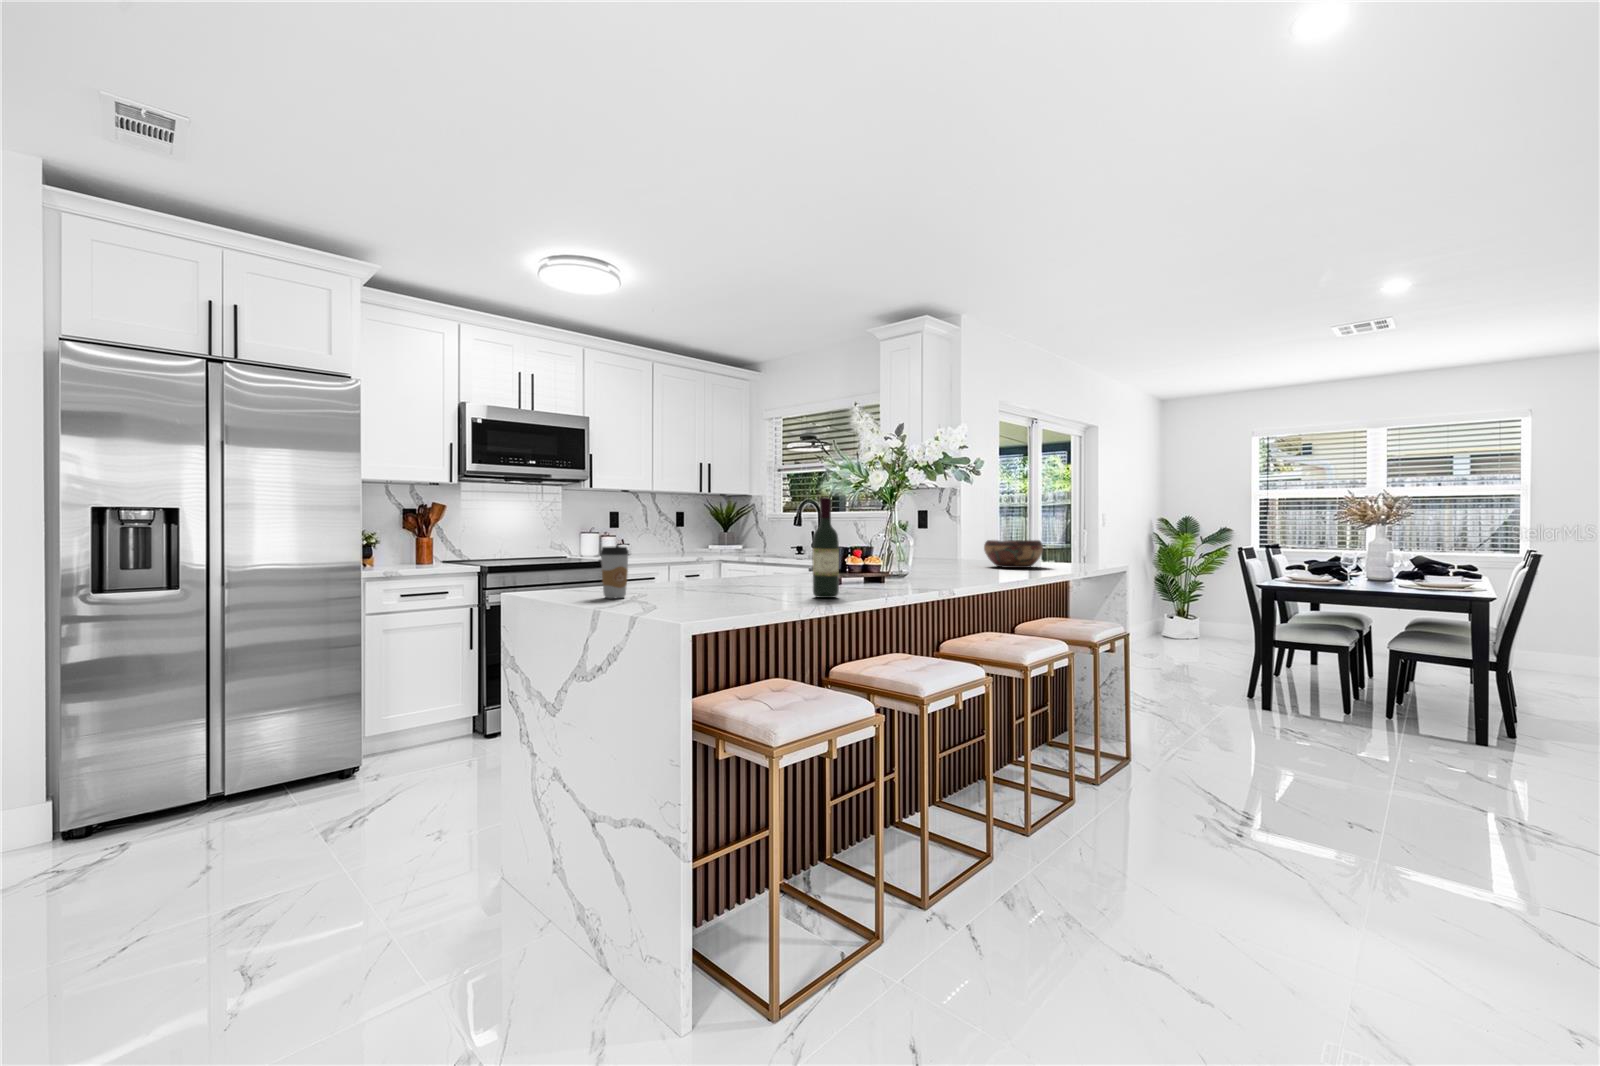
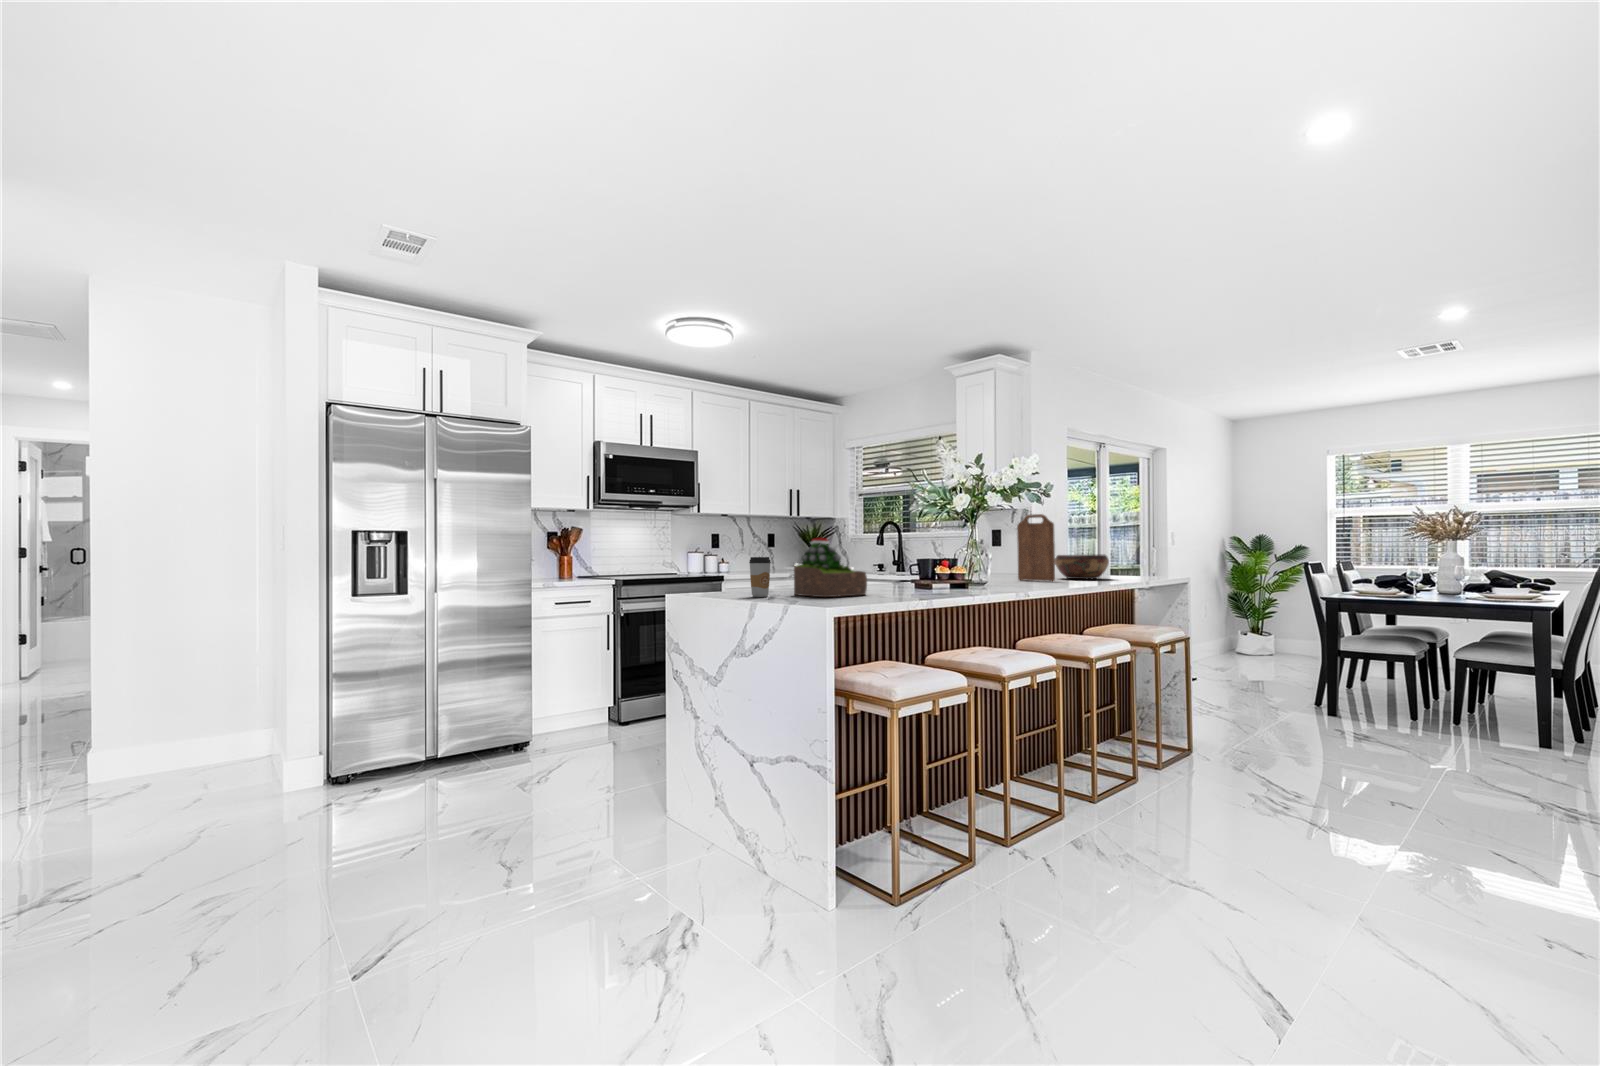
cutting board: none [943,494,984,571] -> present [1017,514,1055,581]
wine bottle: present [812,497,839,598] -> none [913,518,935,597]
succulent plant: none [662,522,756,599] -> present [794,538,867,597]

